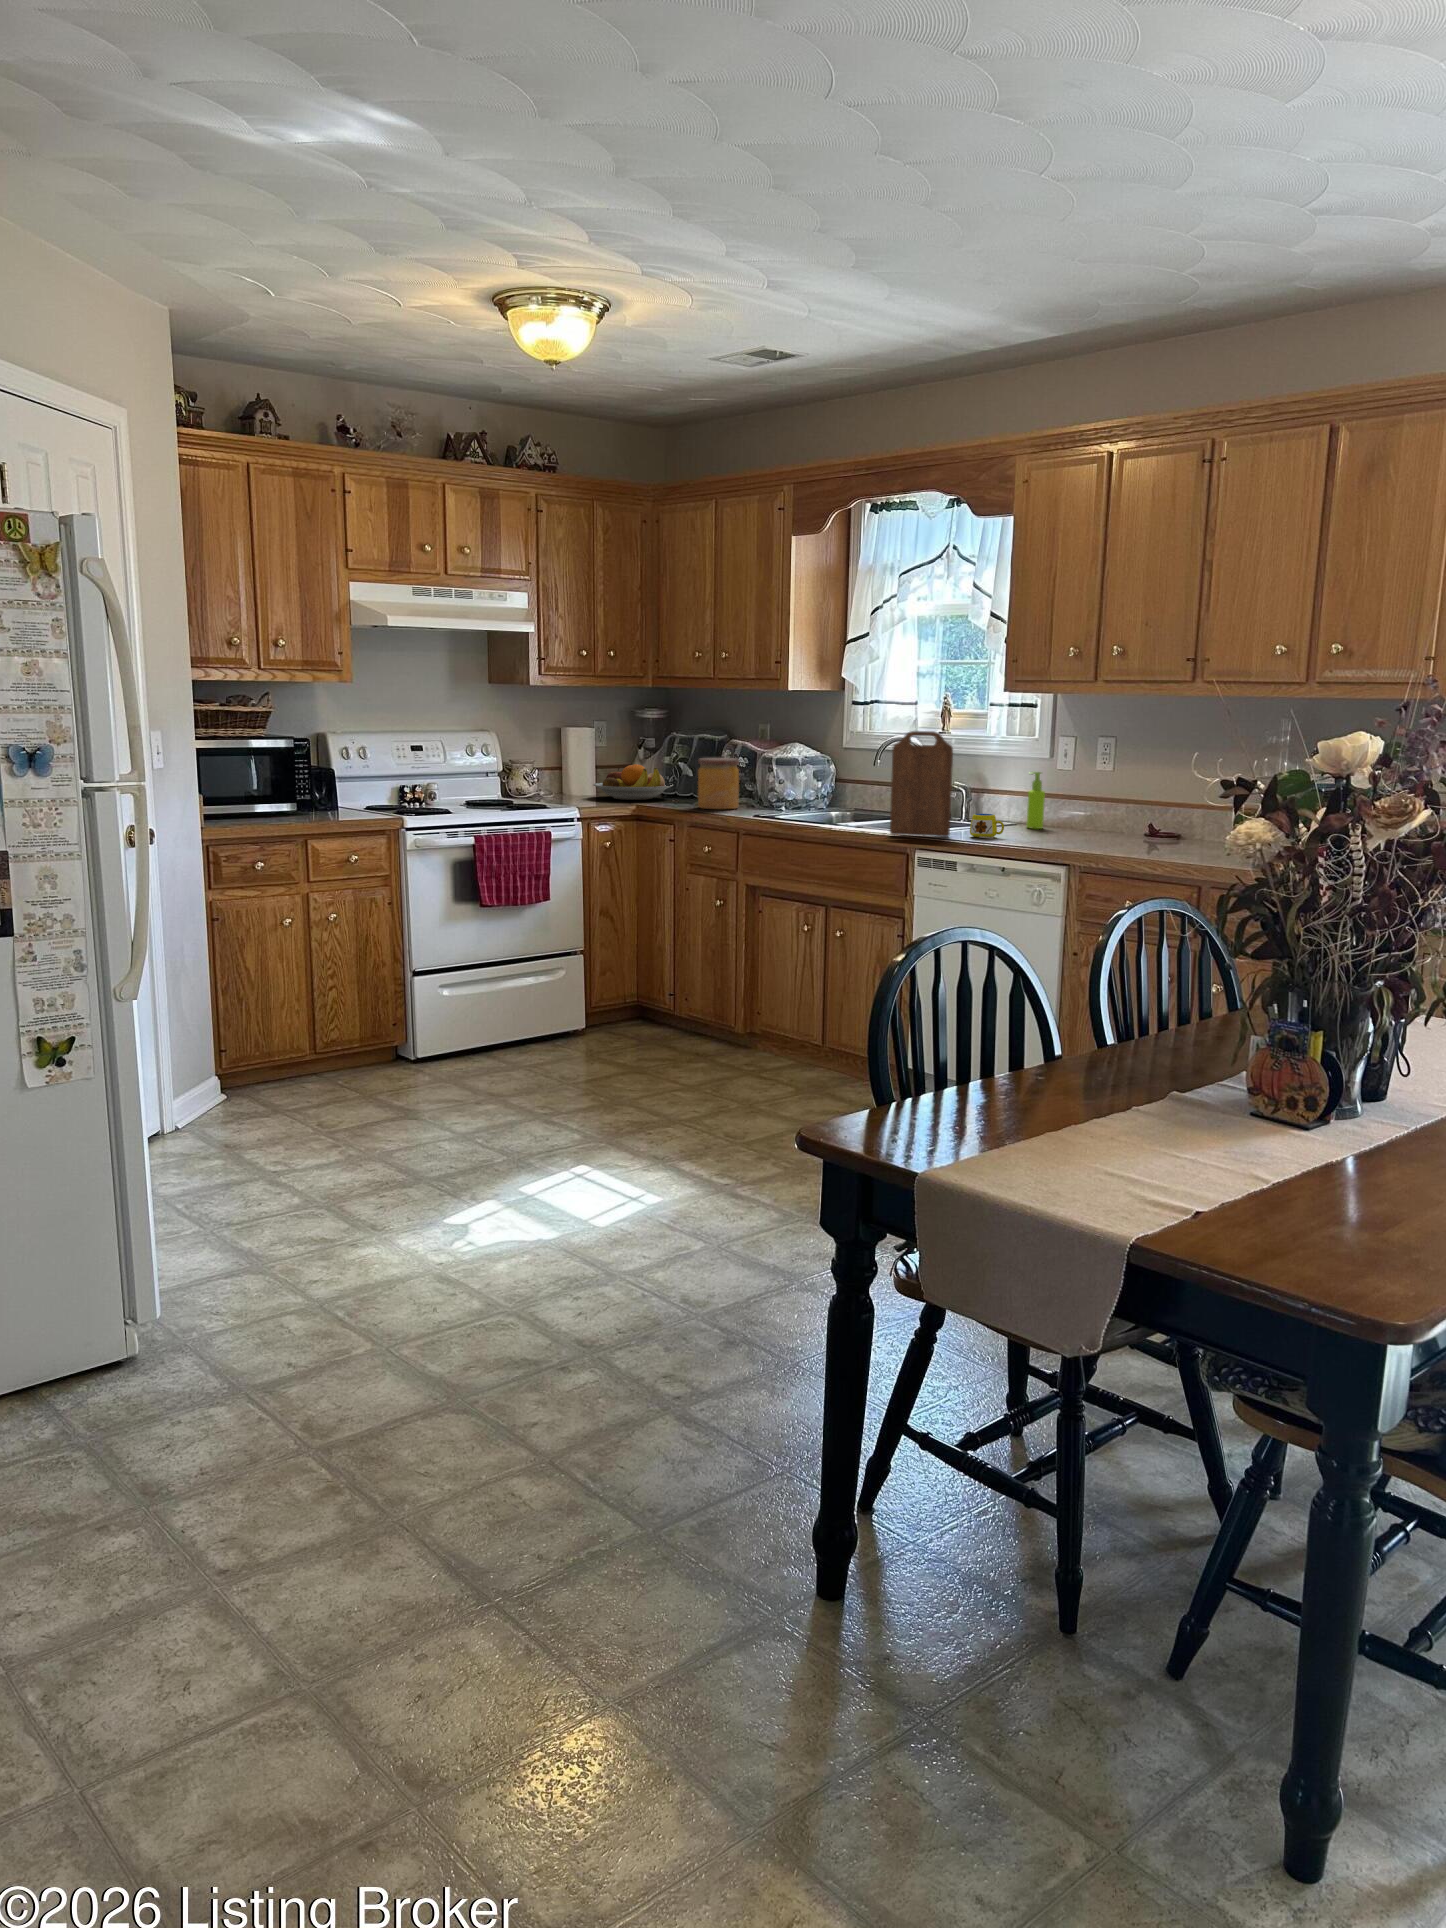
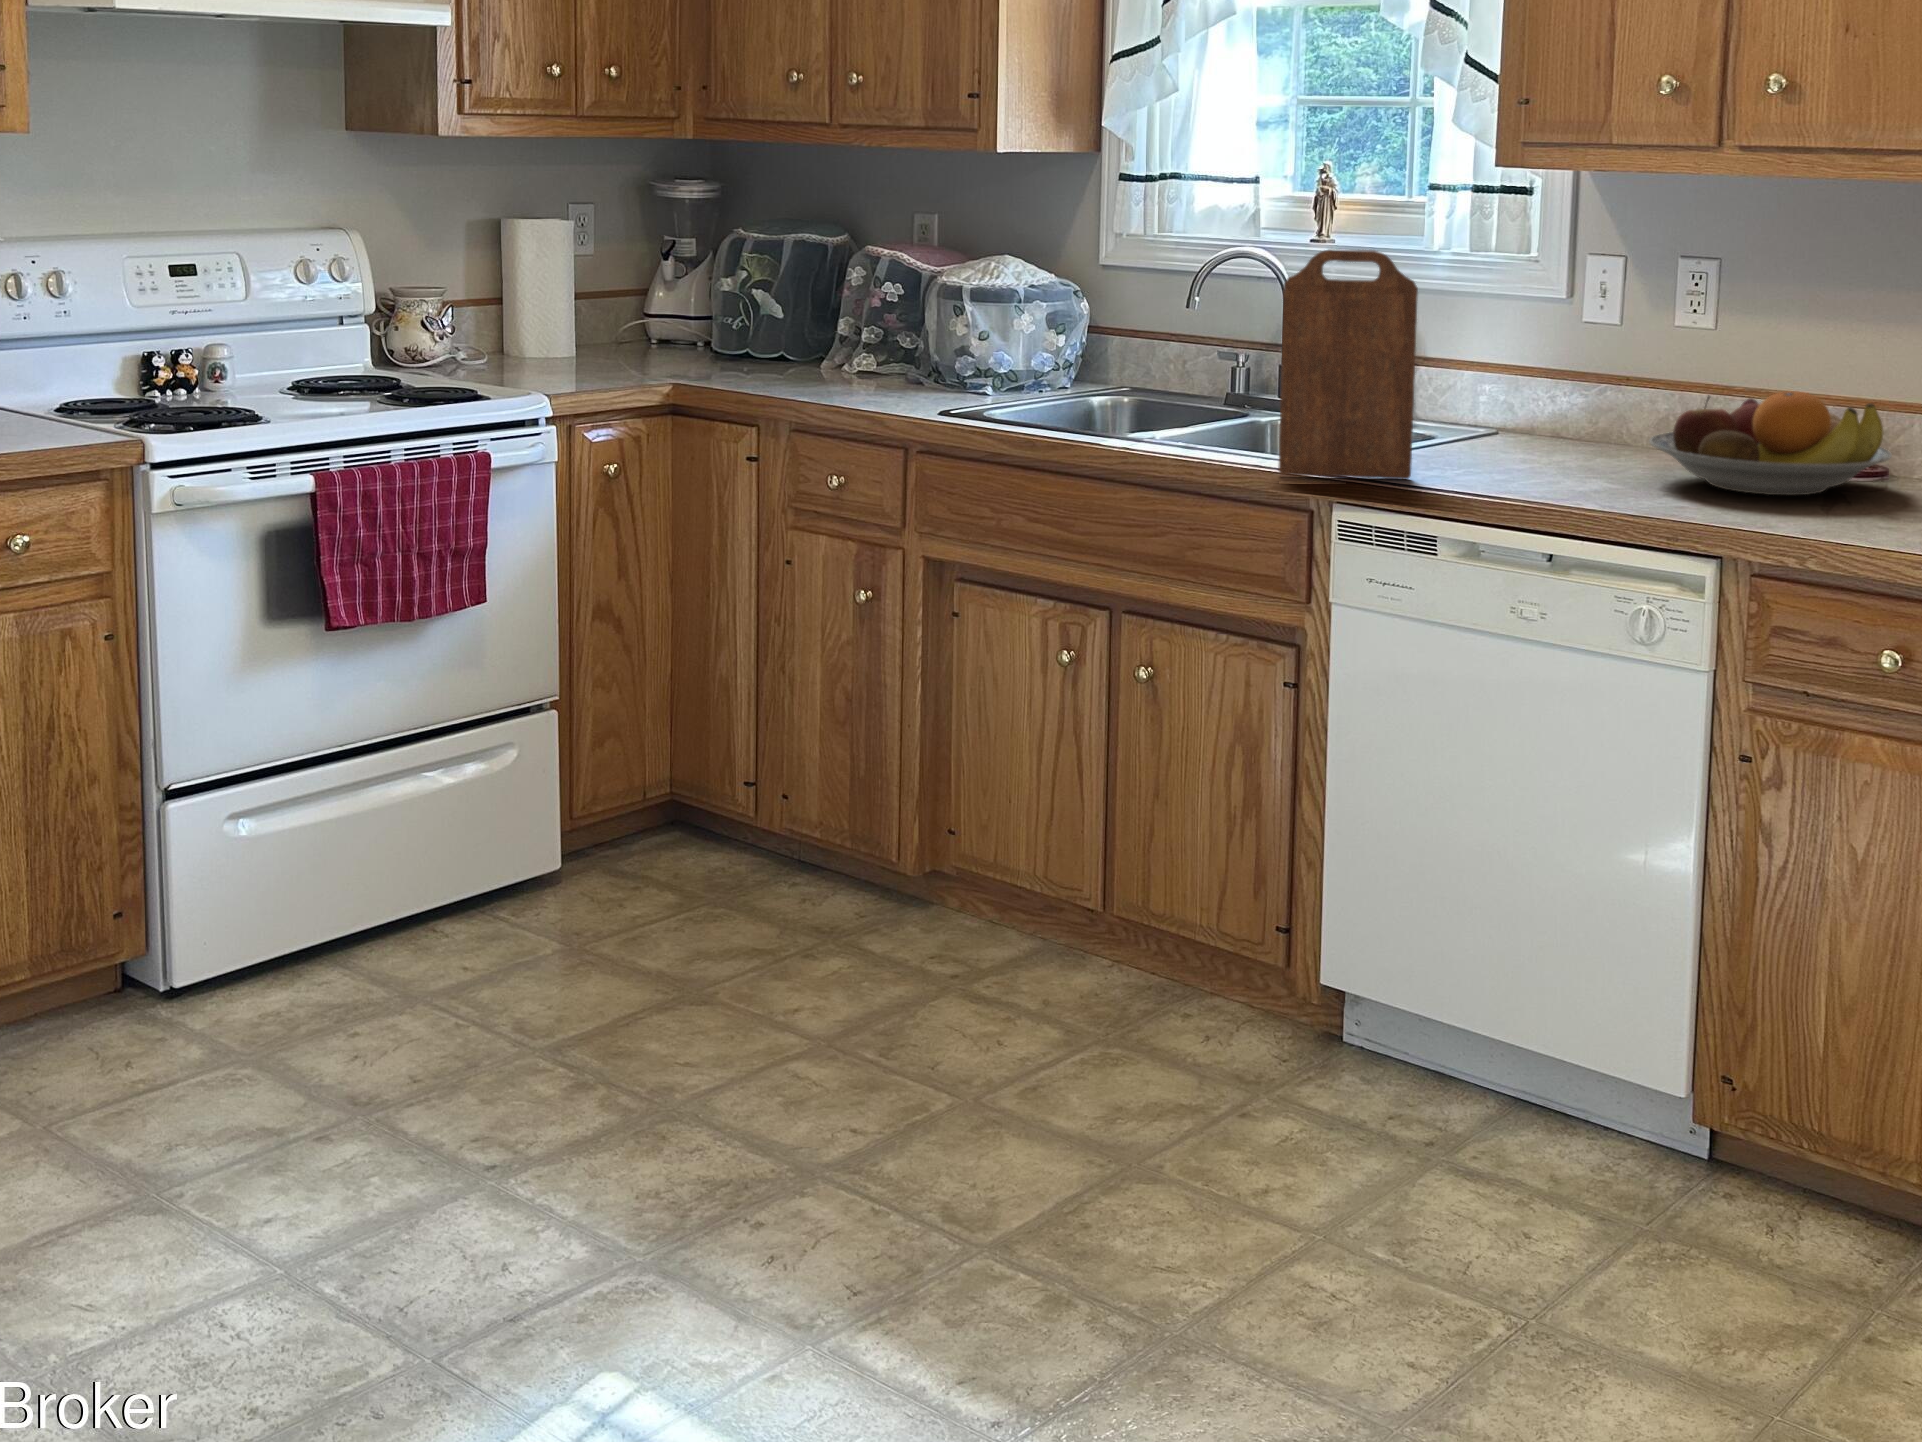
jar: present [698,758,739,809] -> none [807,287,892,396]
fruit bowl: present [593,764,673,800] -> present [1649,391,1892,495]
soap dispenser: present [1027,772,1045,829] -> none [1534,328,1572,447]
mug: present [970,814,1004,838] -> none [1452,427,1531,484]

